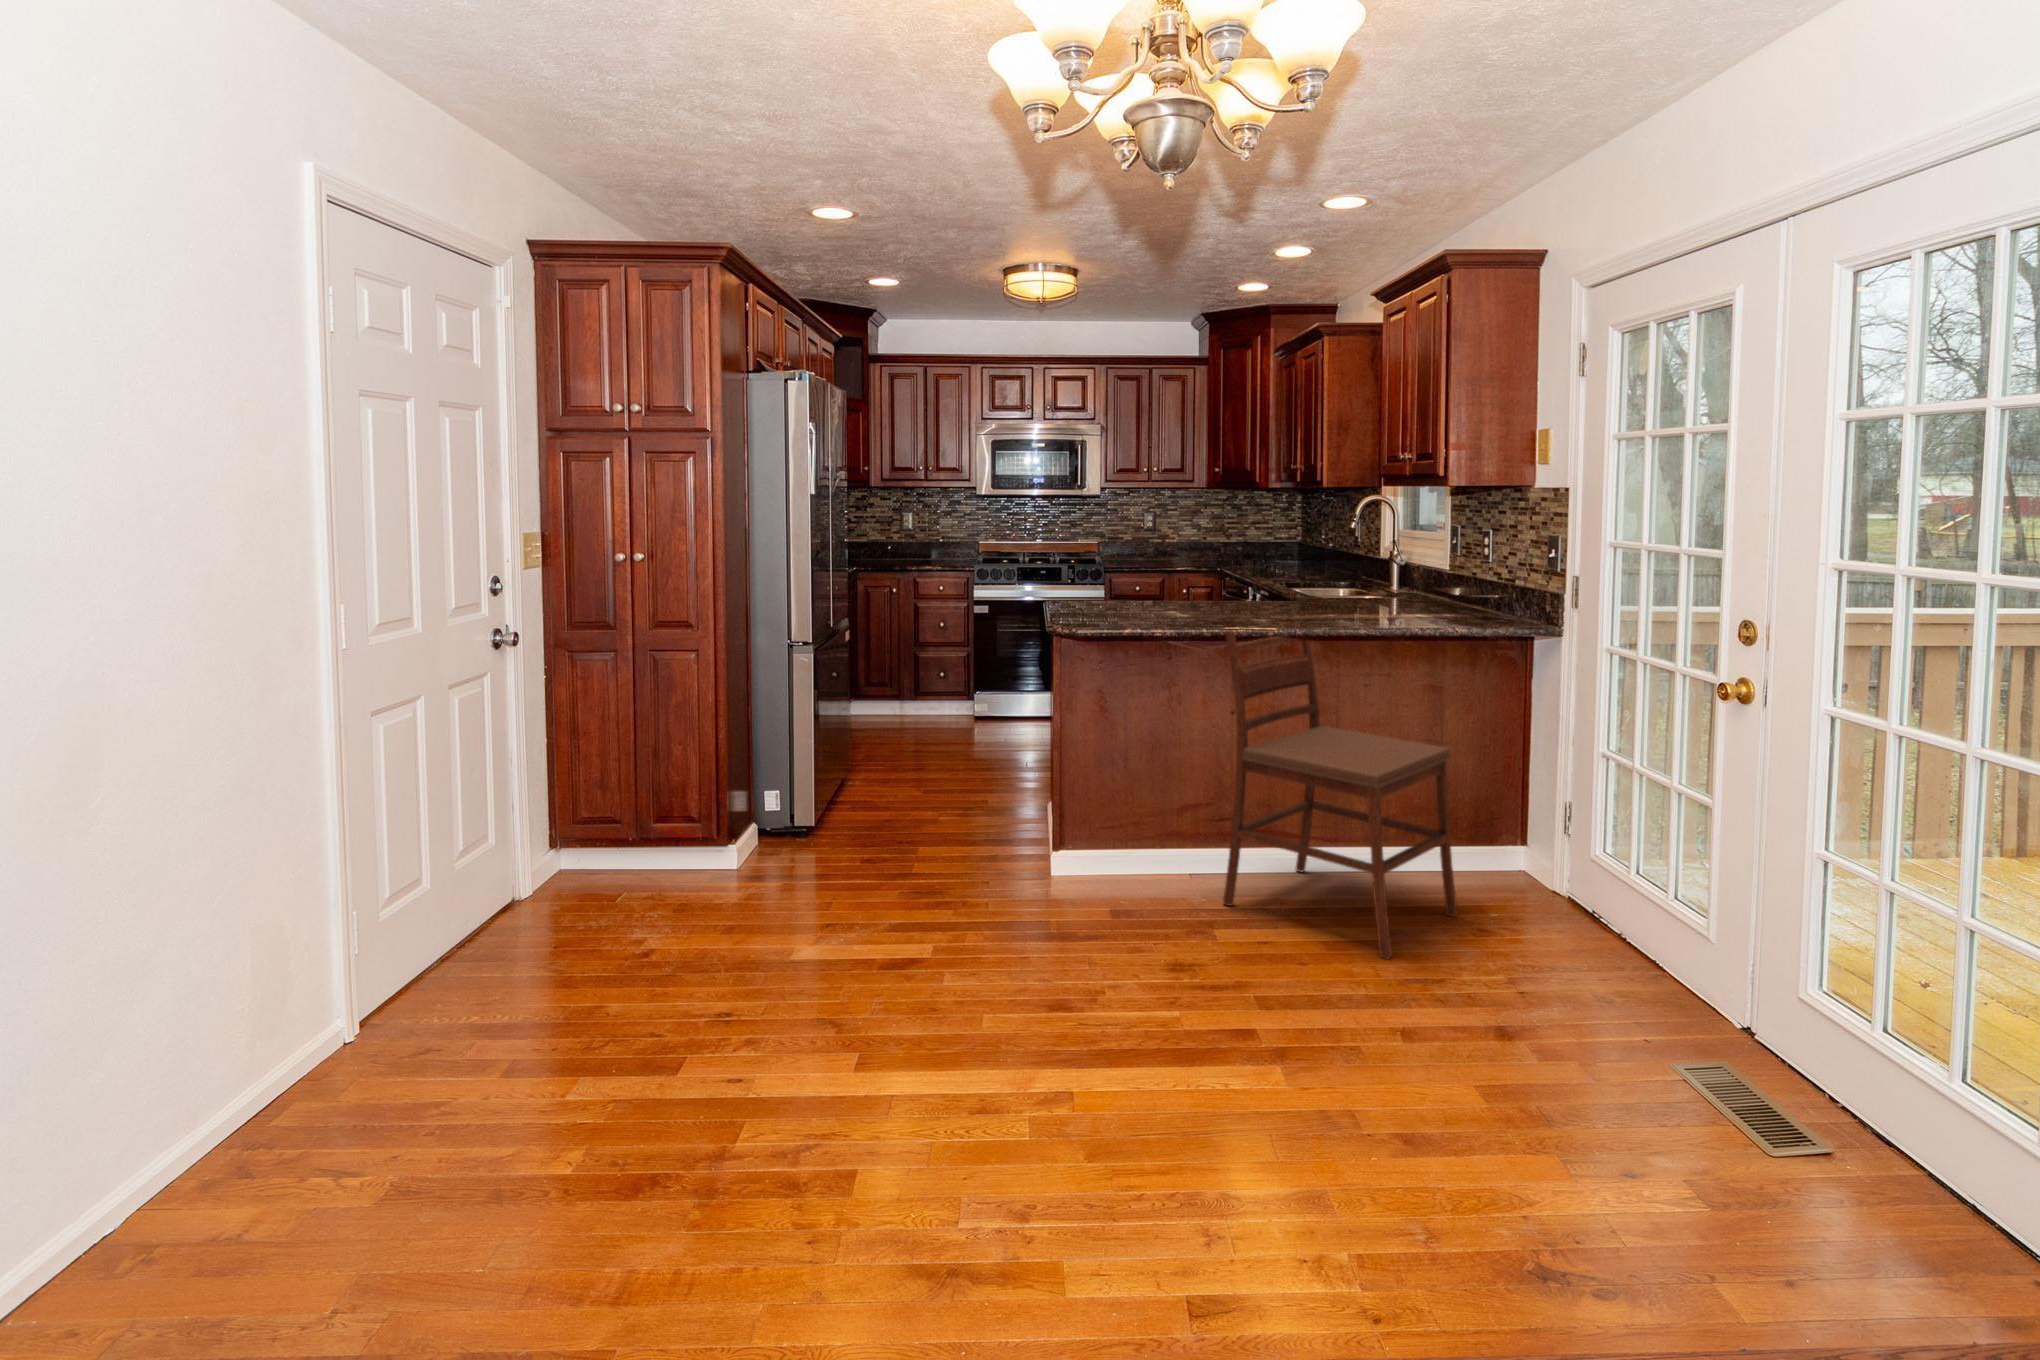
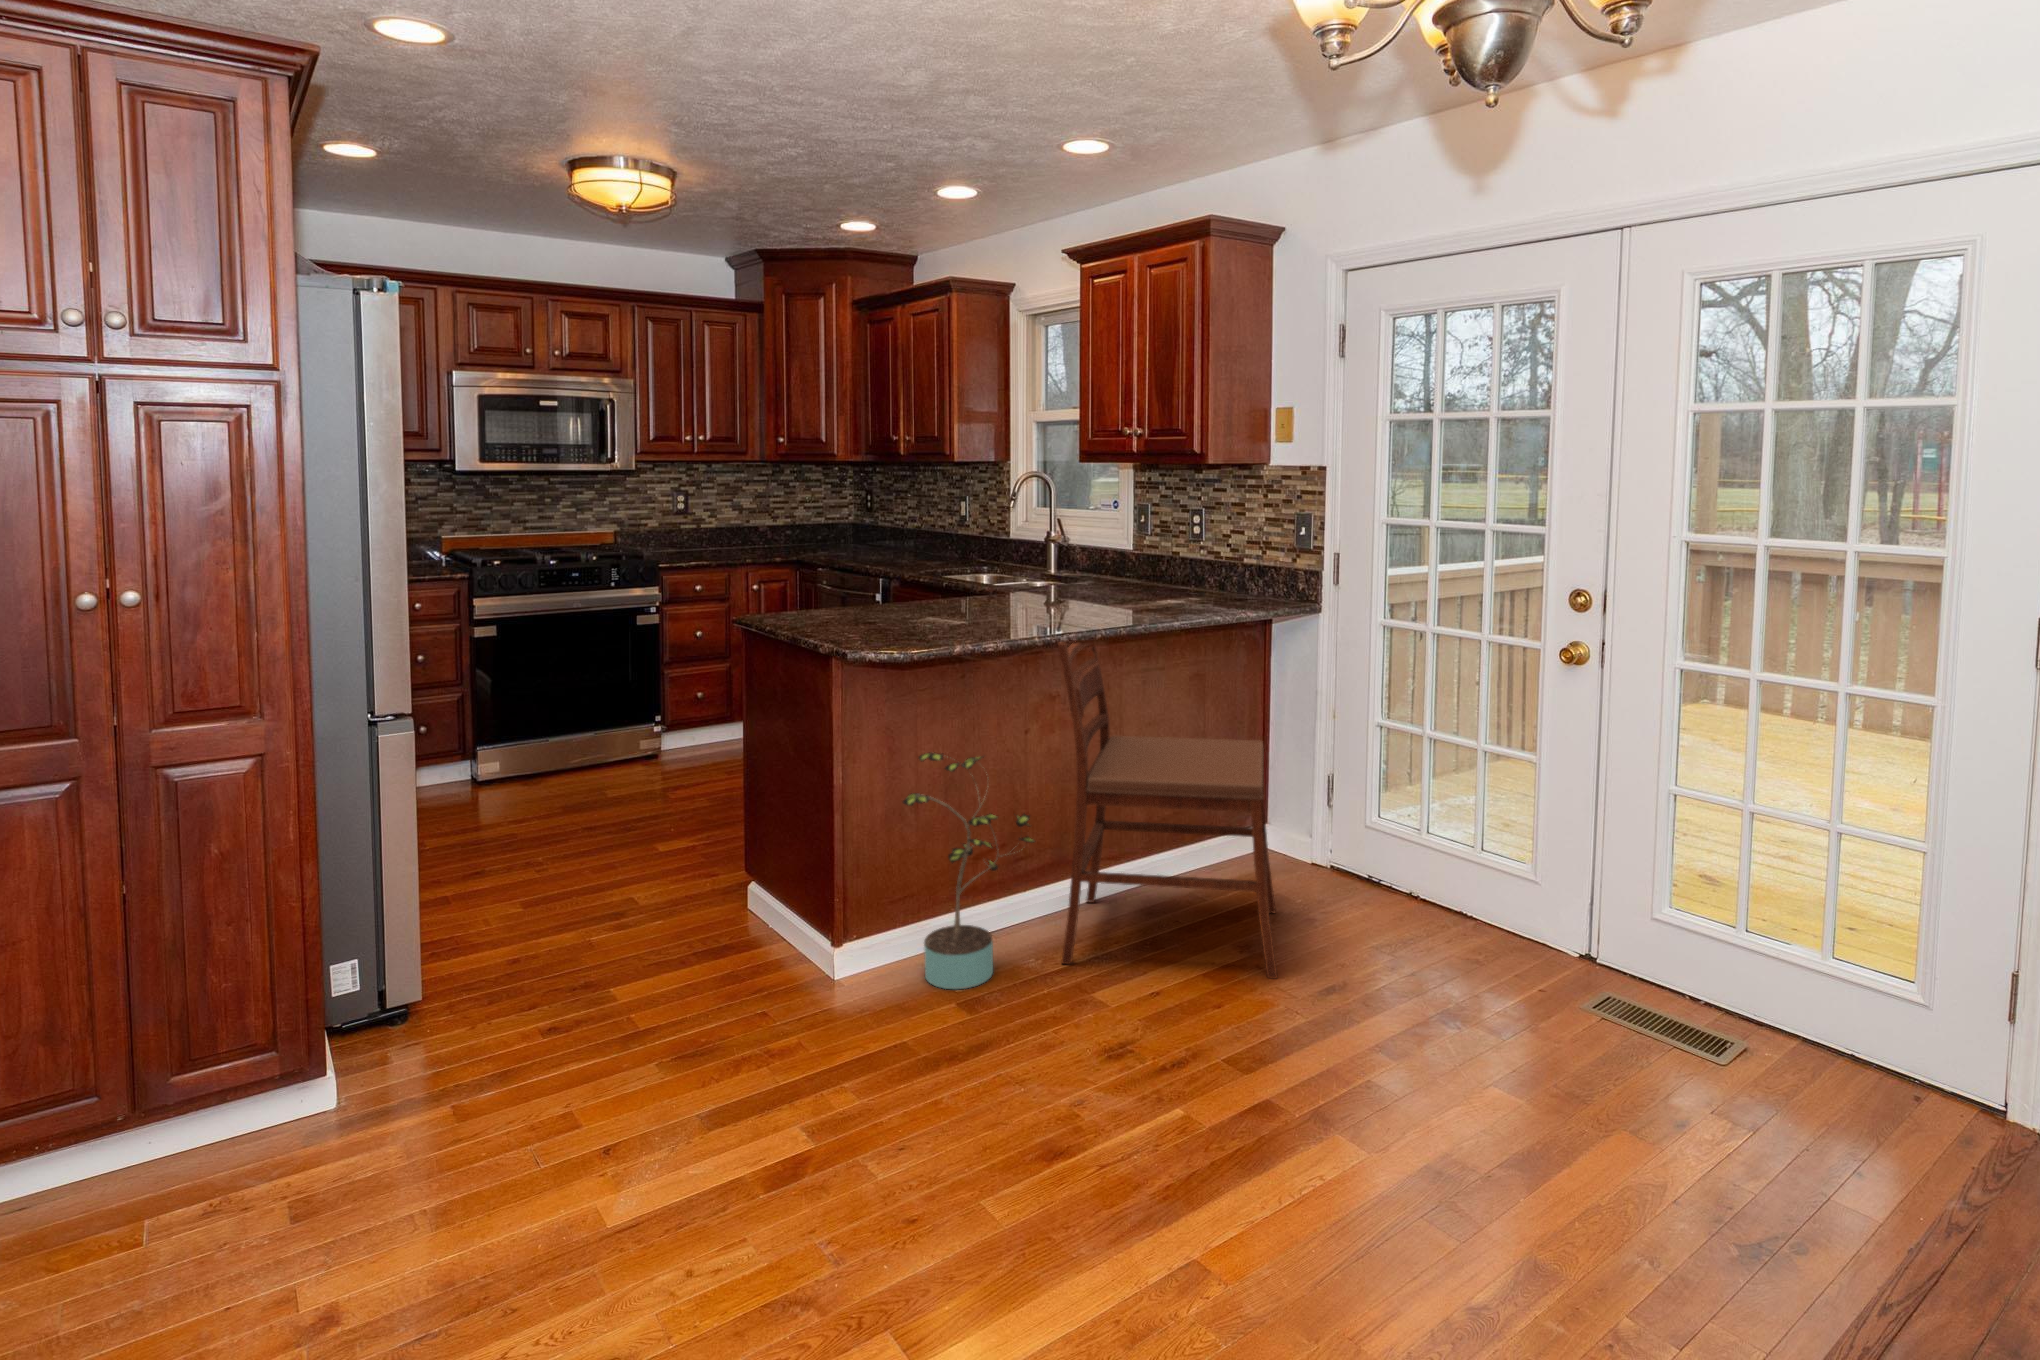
potted plant: none [1091,710,1200,901] -> present [903,752,1035,989]

